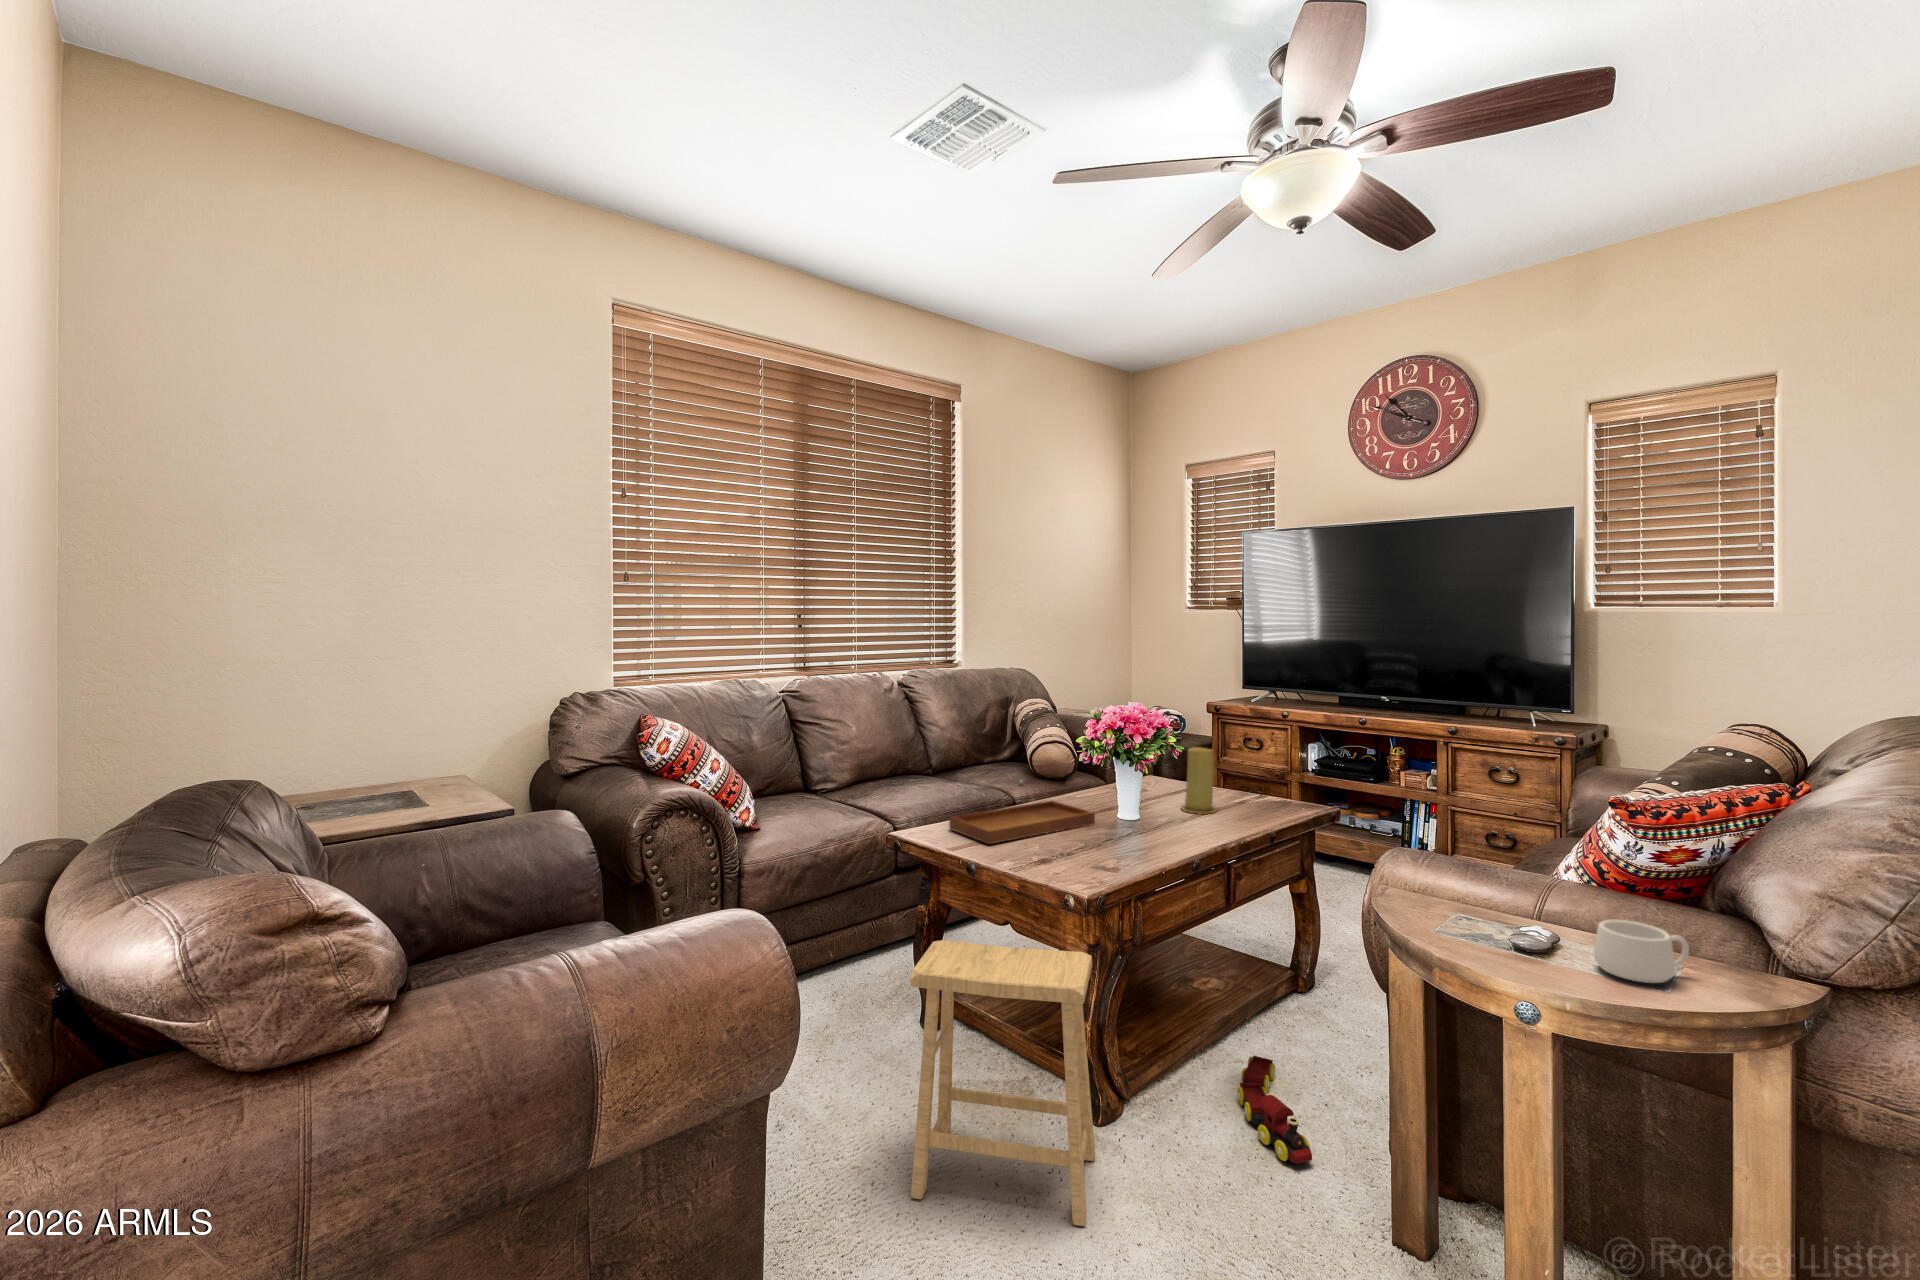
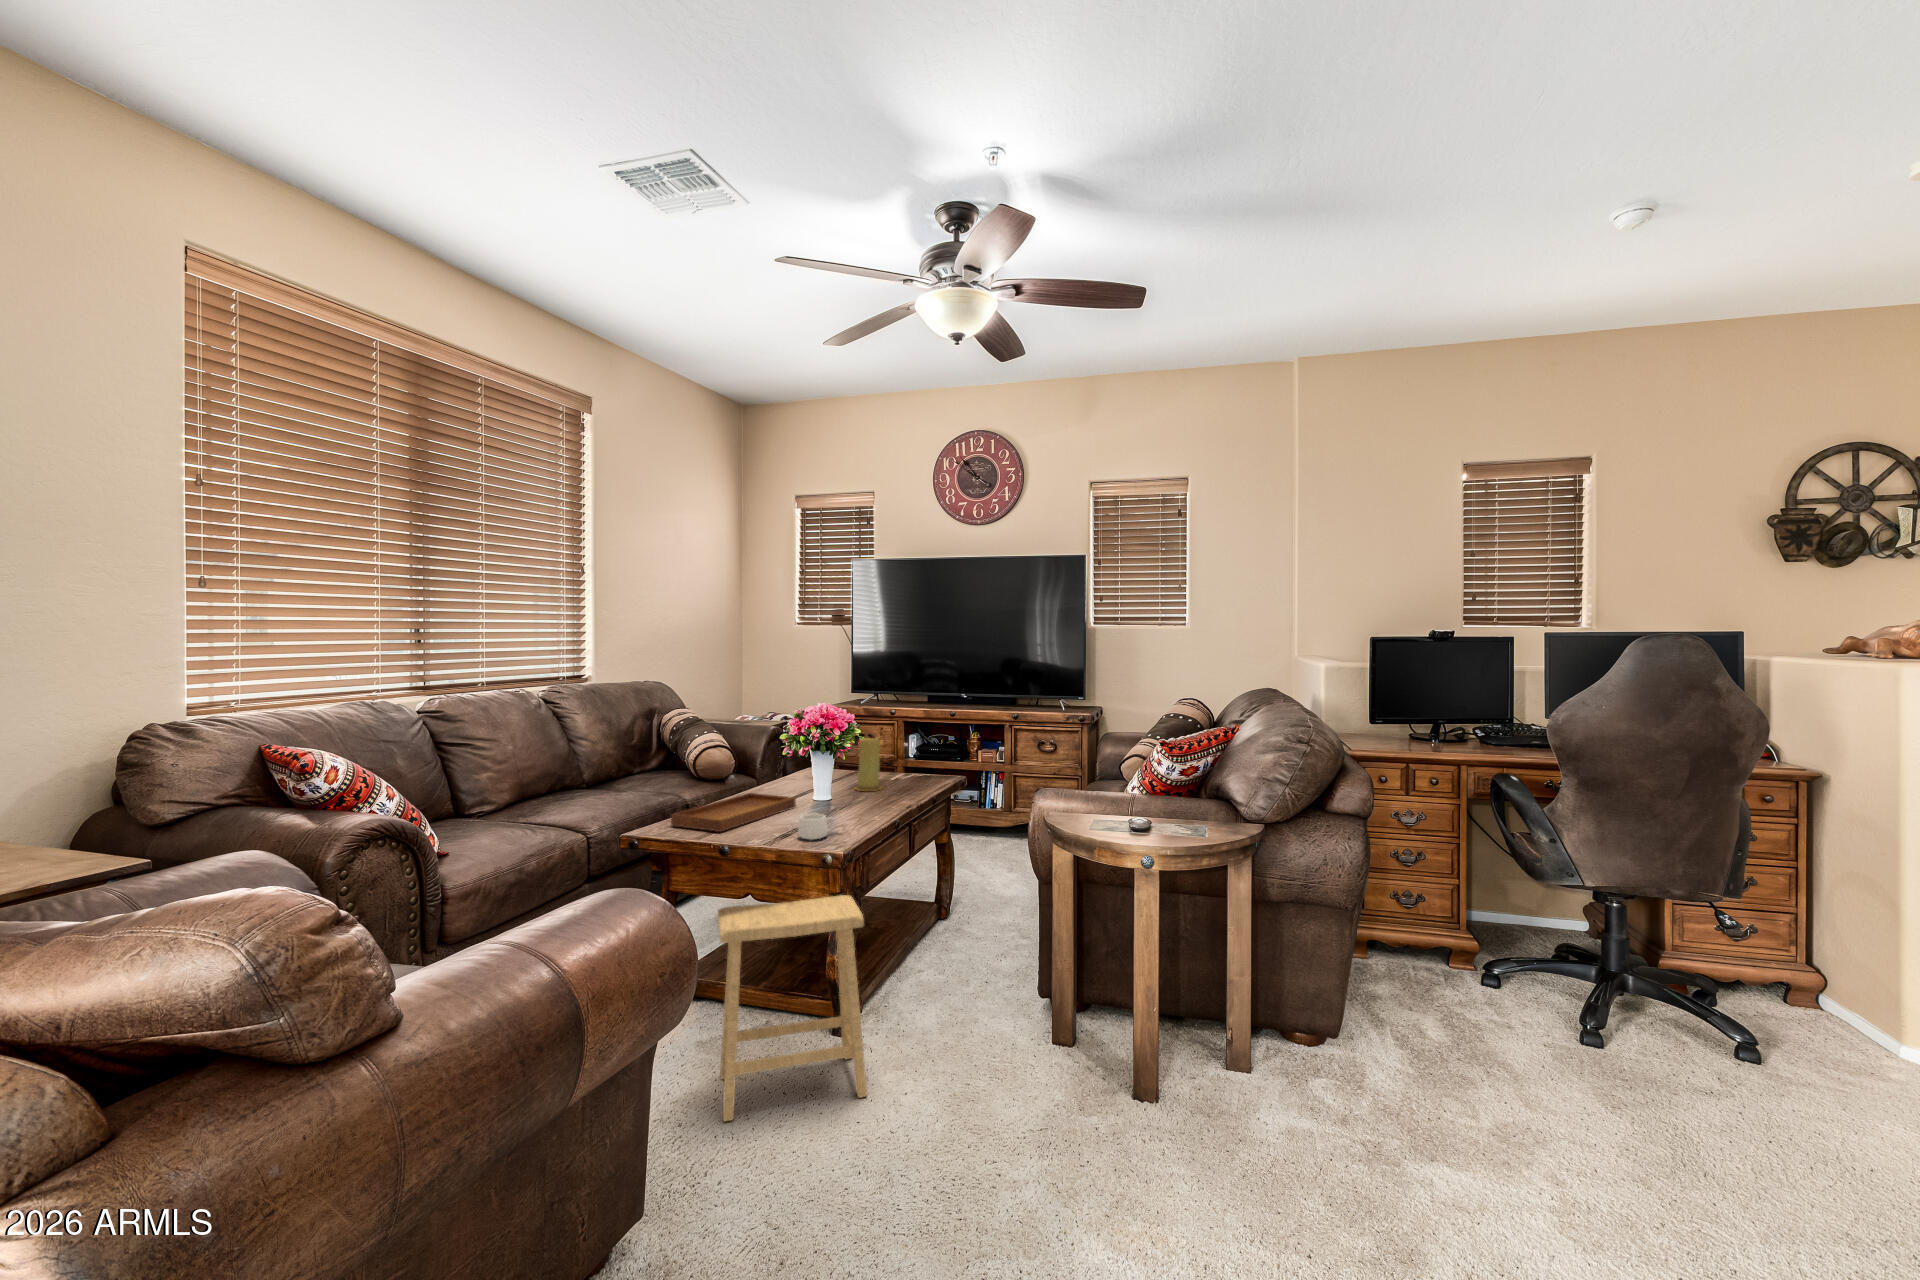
mug: present [1594,920,1689,983] -> present [798,814,835,840]
toy train: present [1238,1056,1312,1164] -> none [932,964,997,1022]

